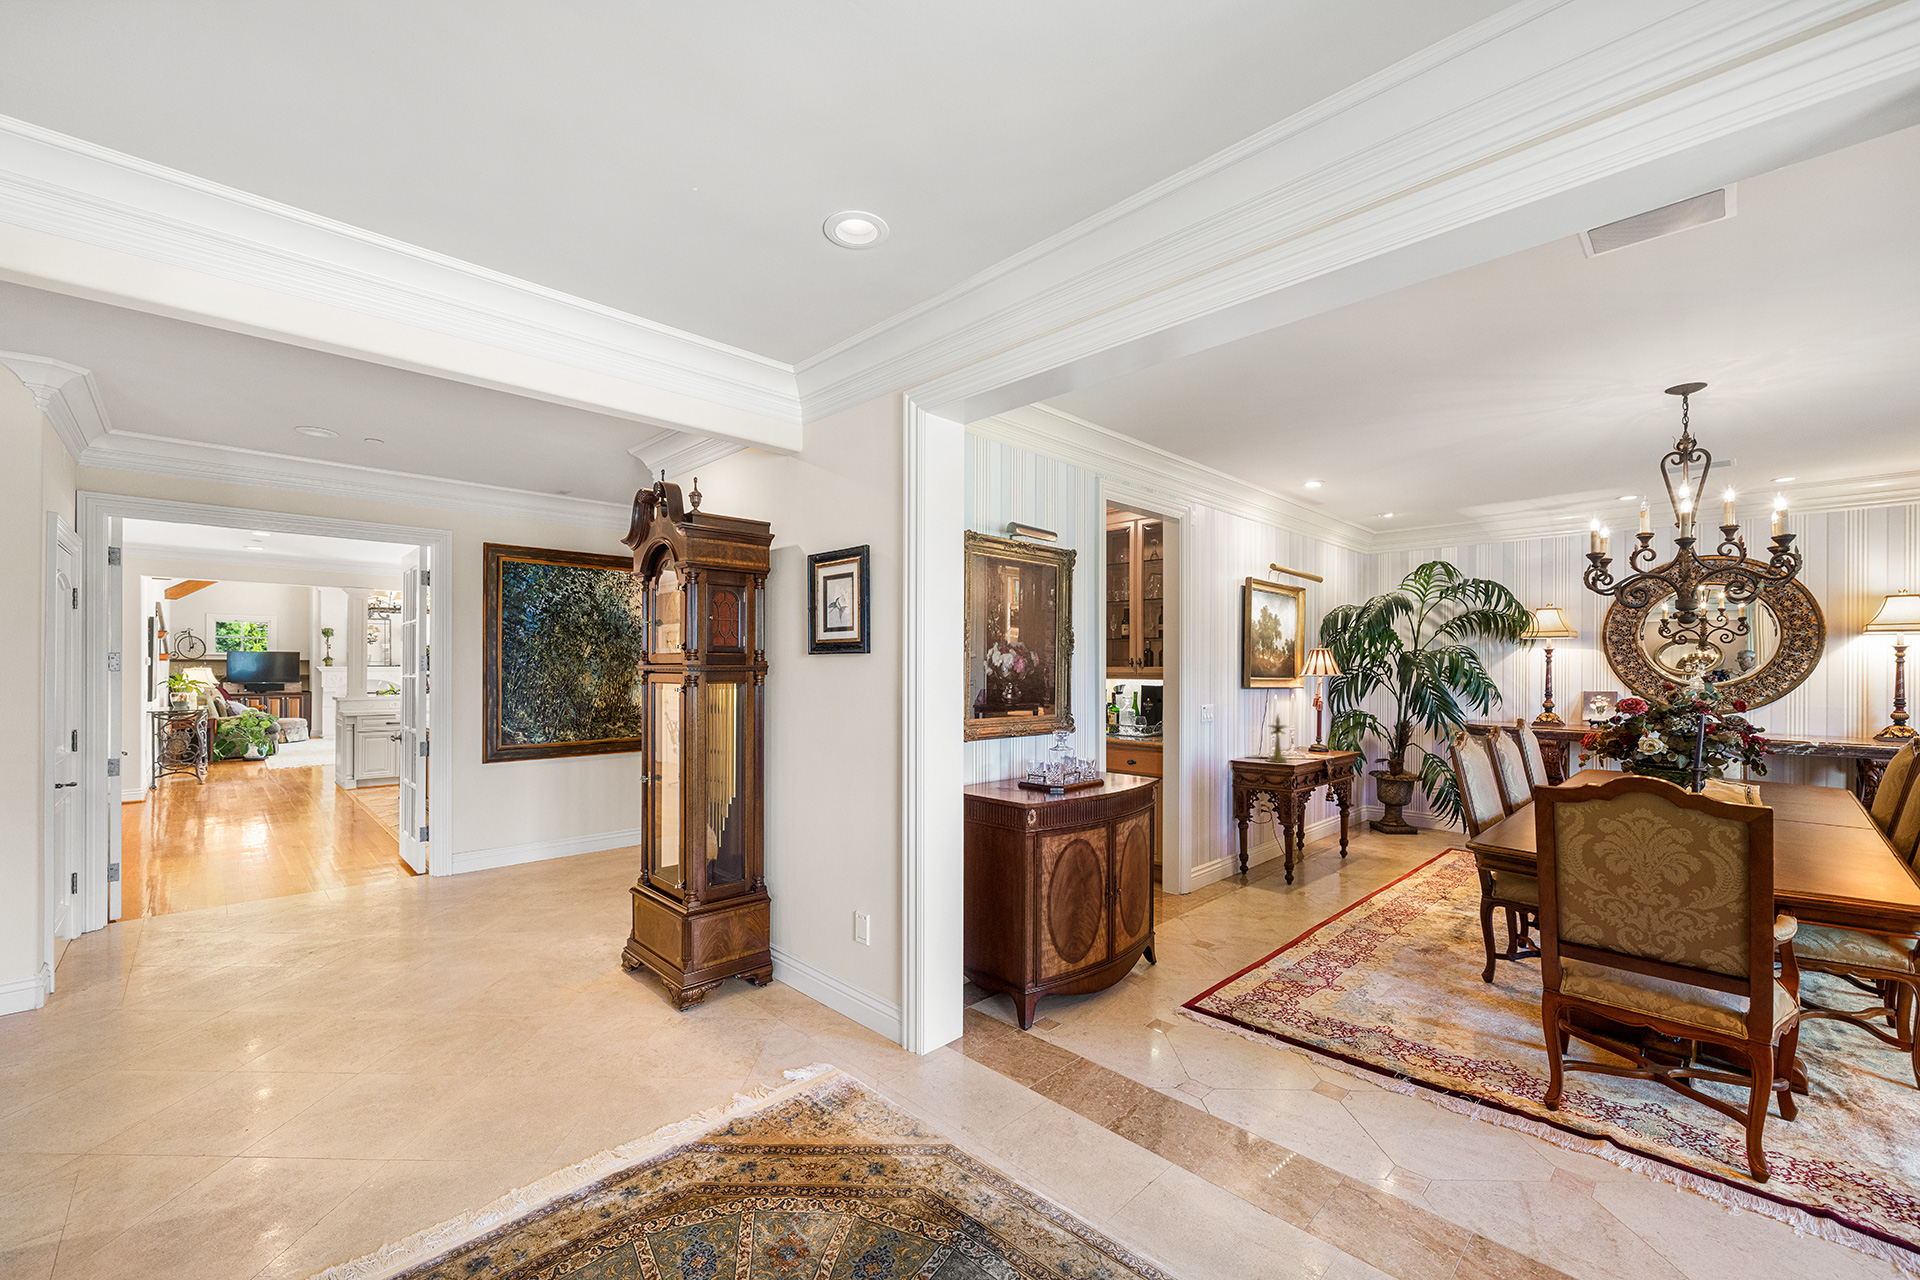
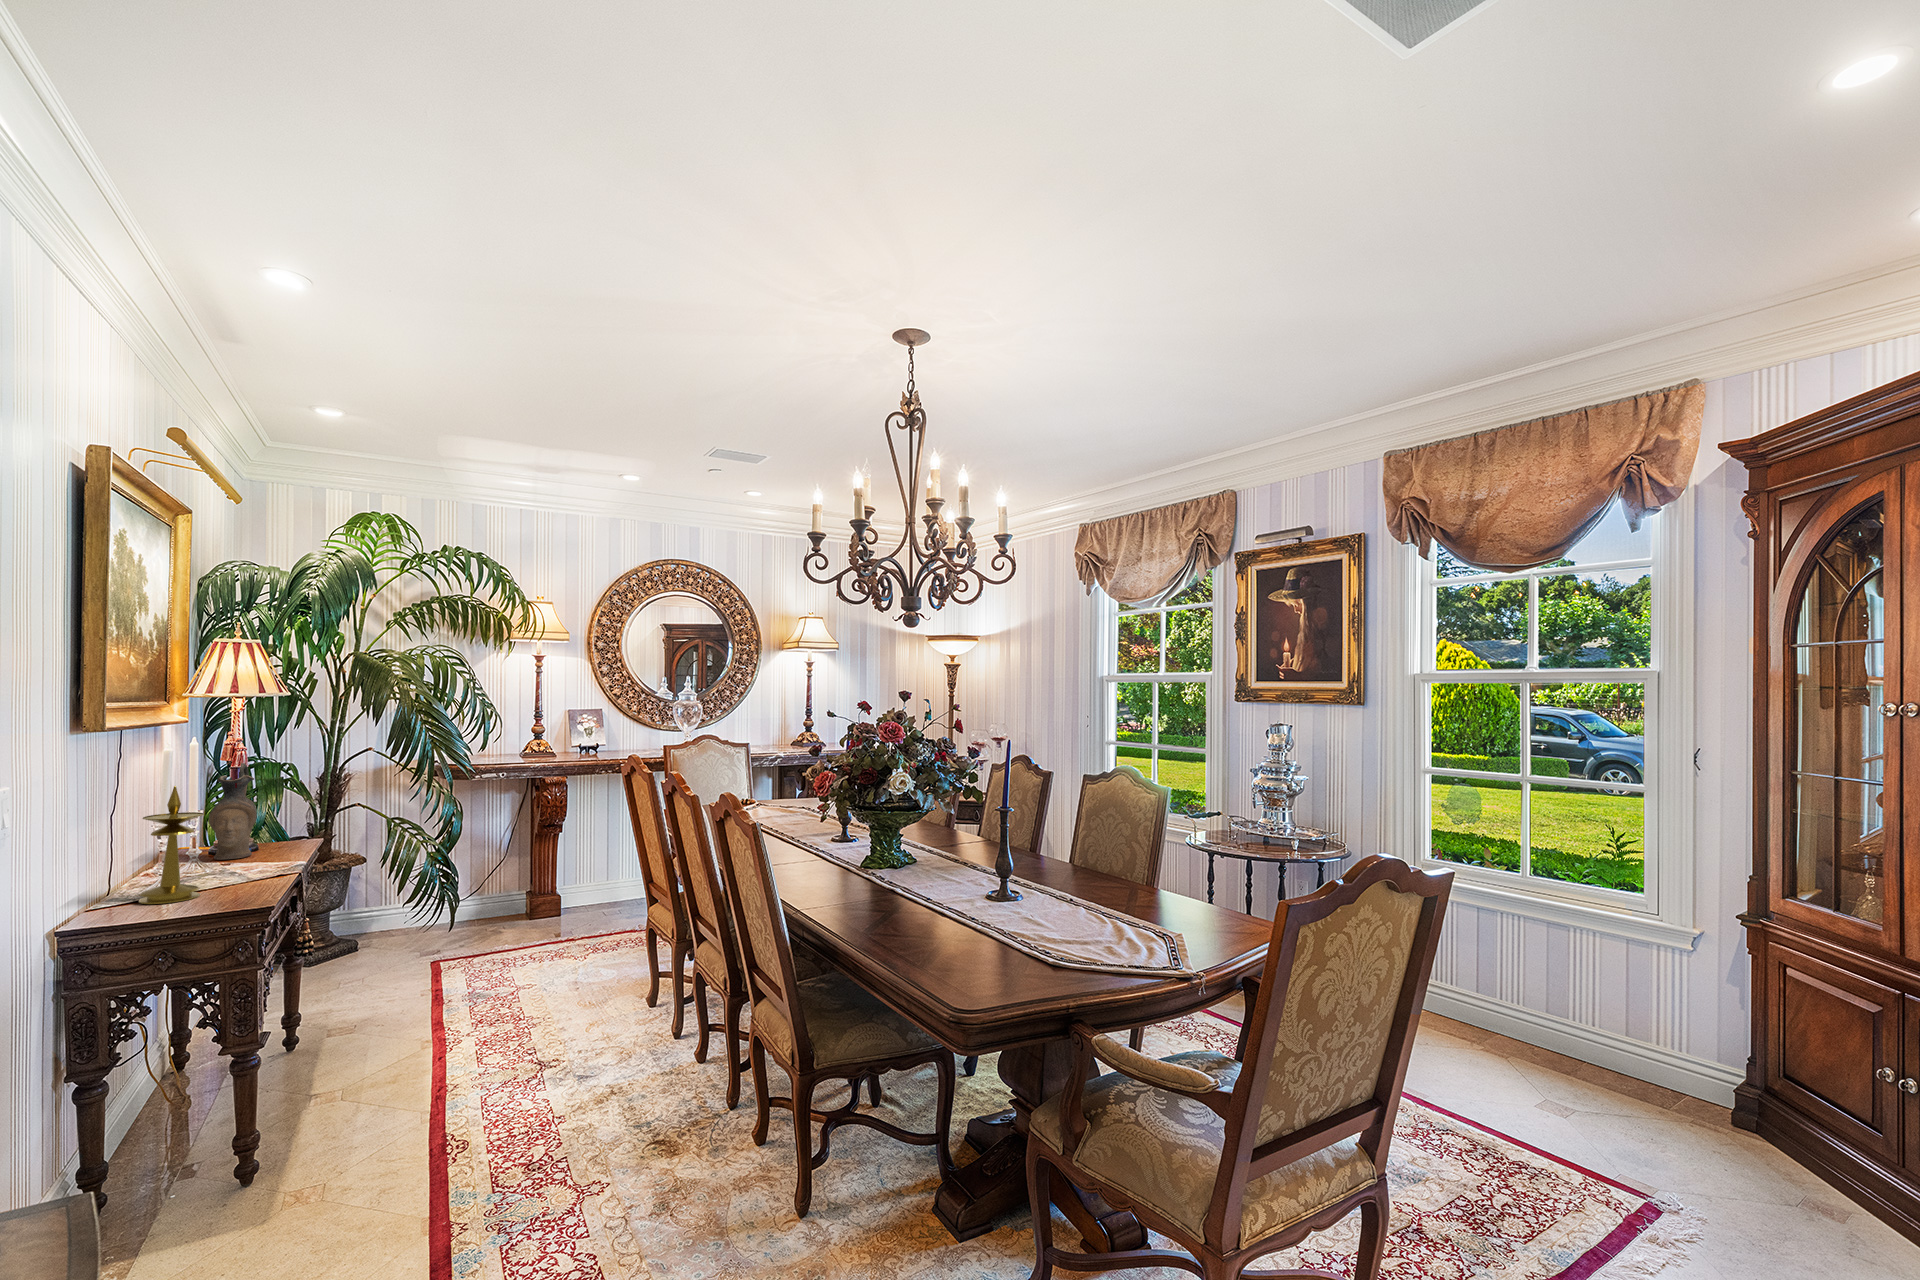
ceramic pitcher: none [1306,708,1327,753] -> present [209,763,257,860]

